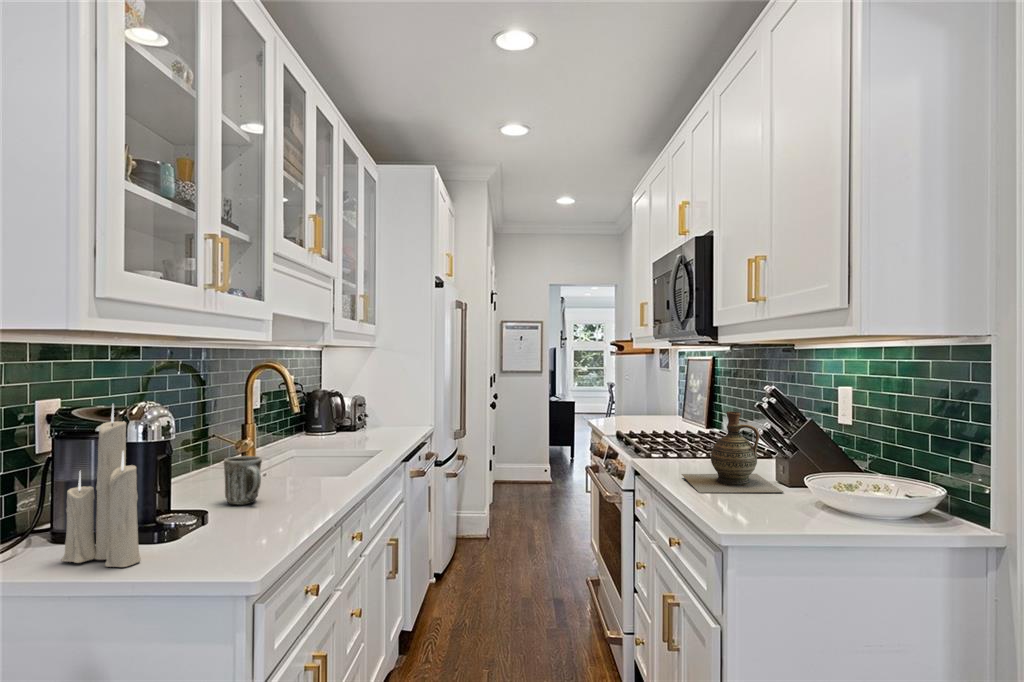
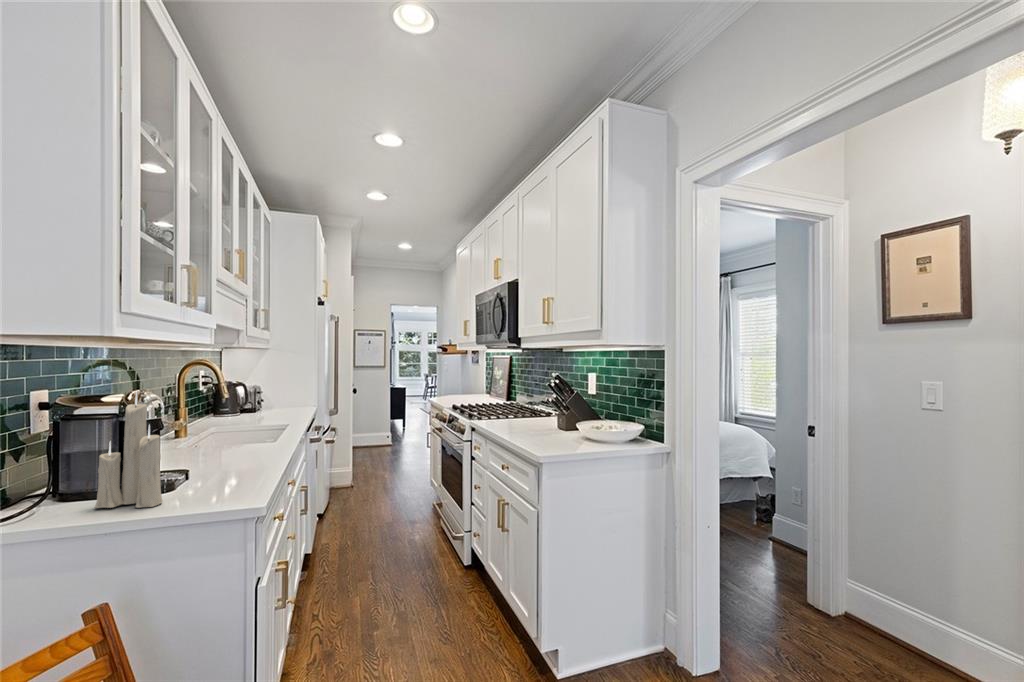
ceramic jug: present [682,412,783,493] -> none [503,388,564,437]
mug: present [224,456,262,505] -> none [192,429,225,465]

